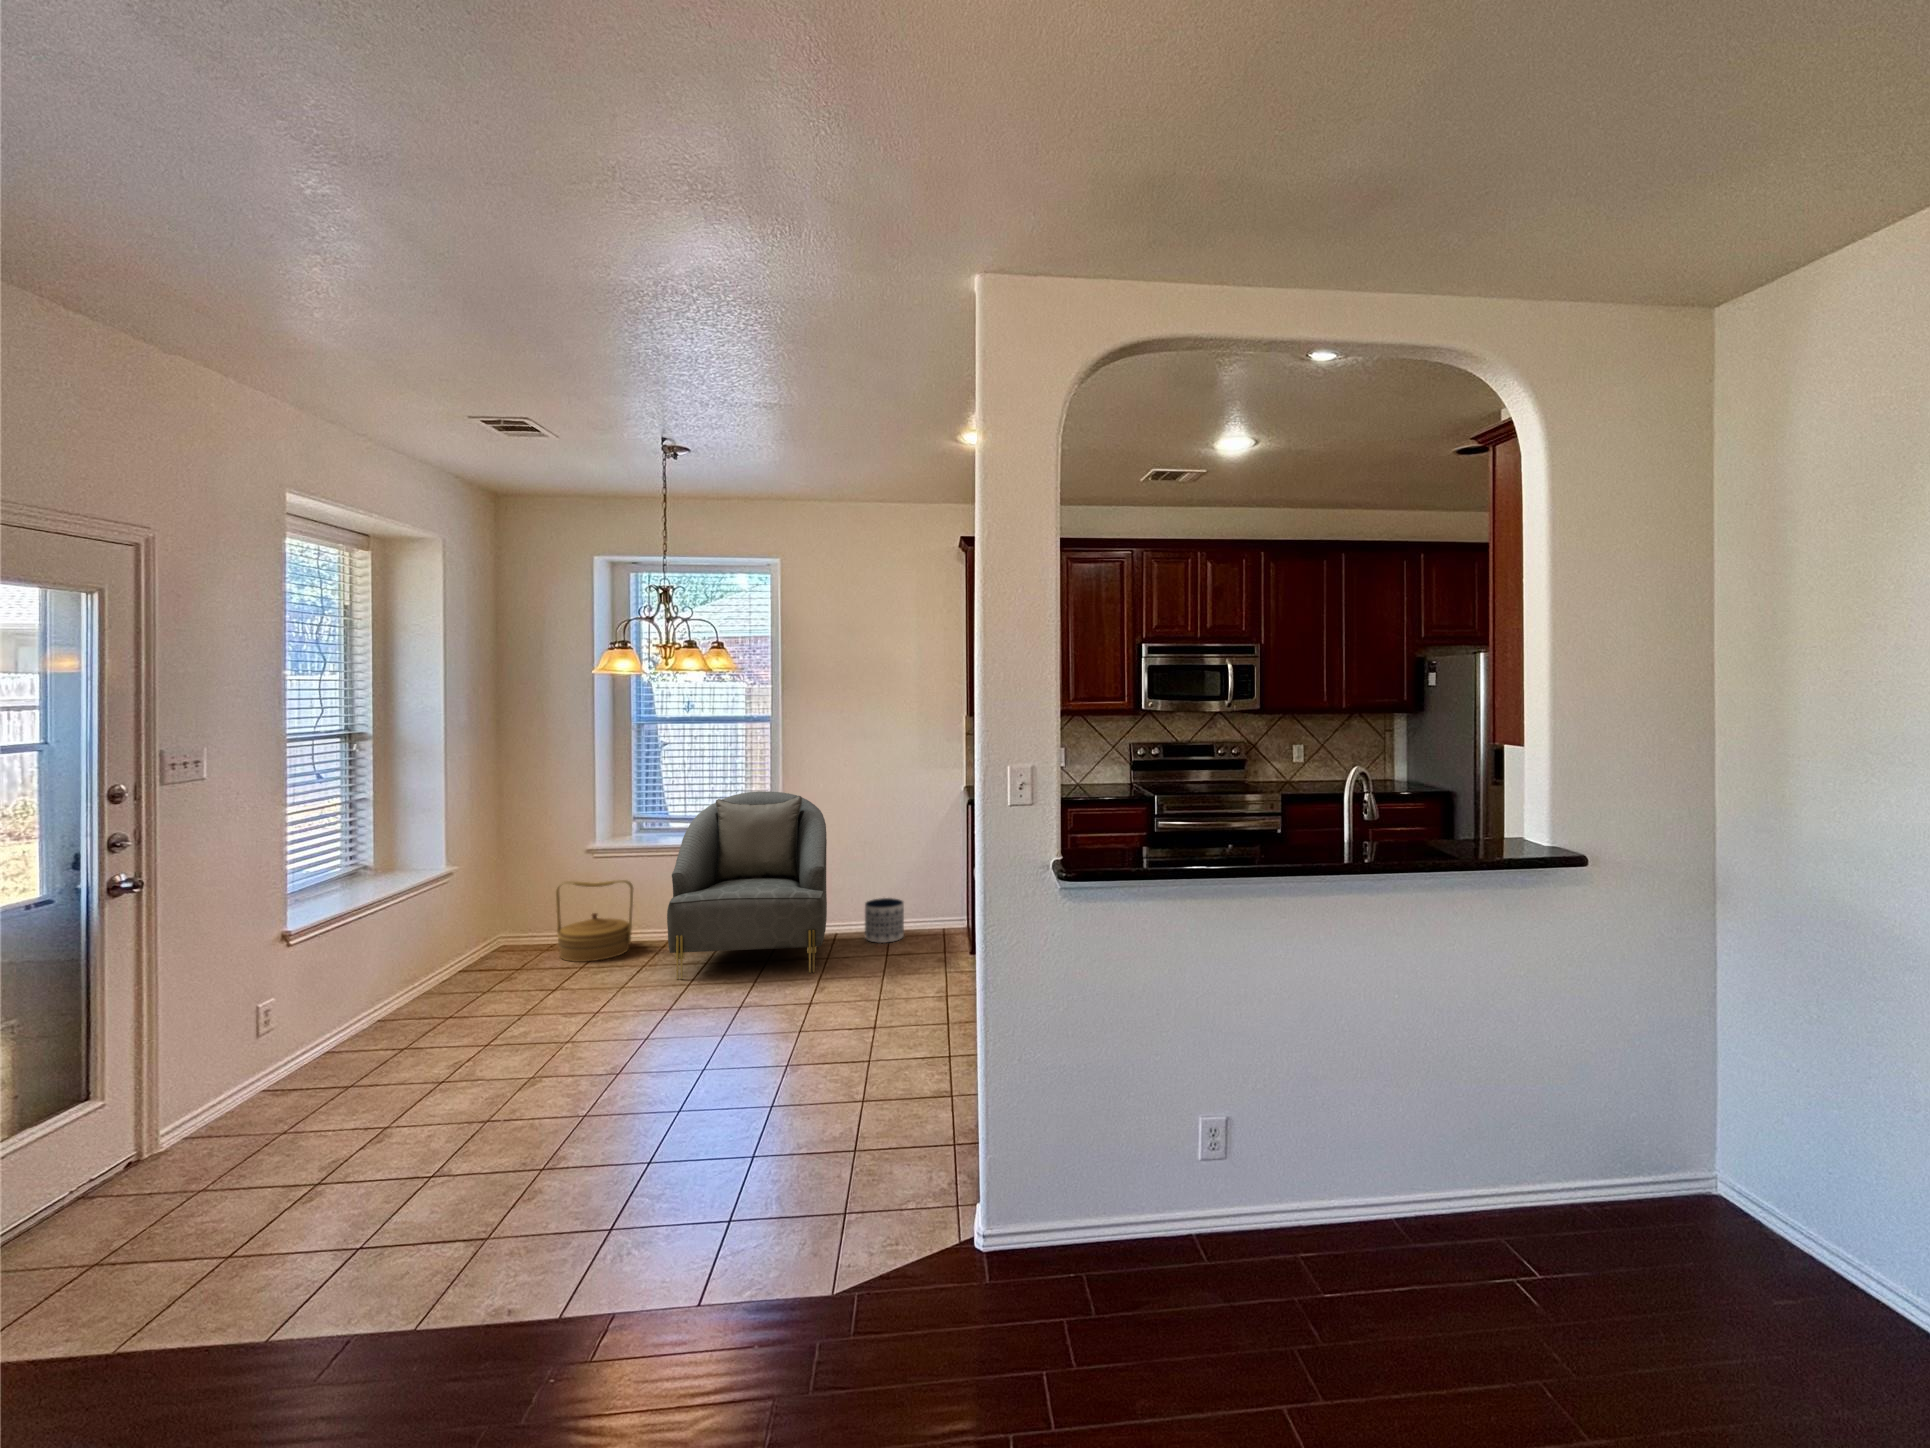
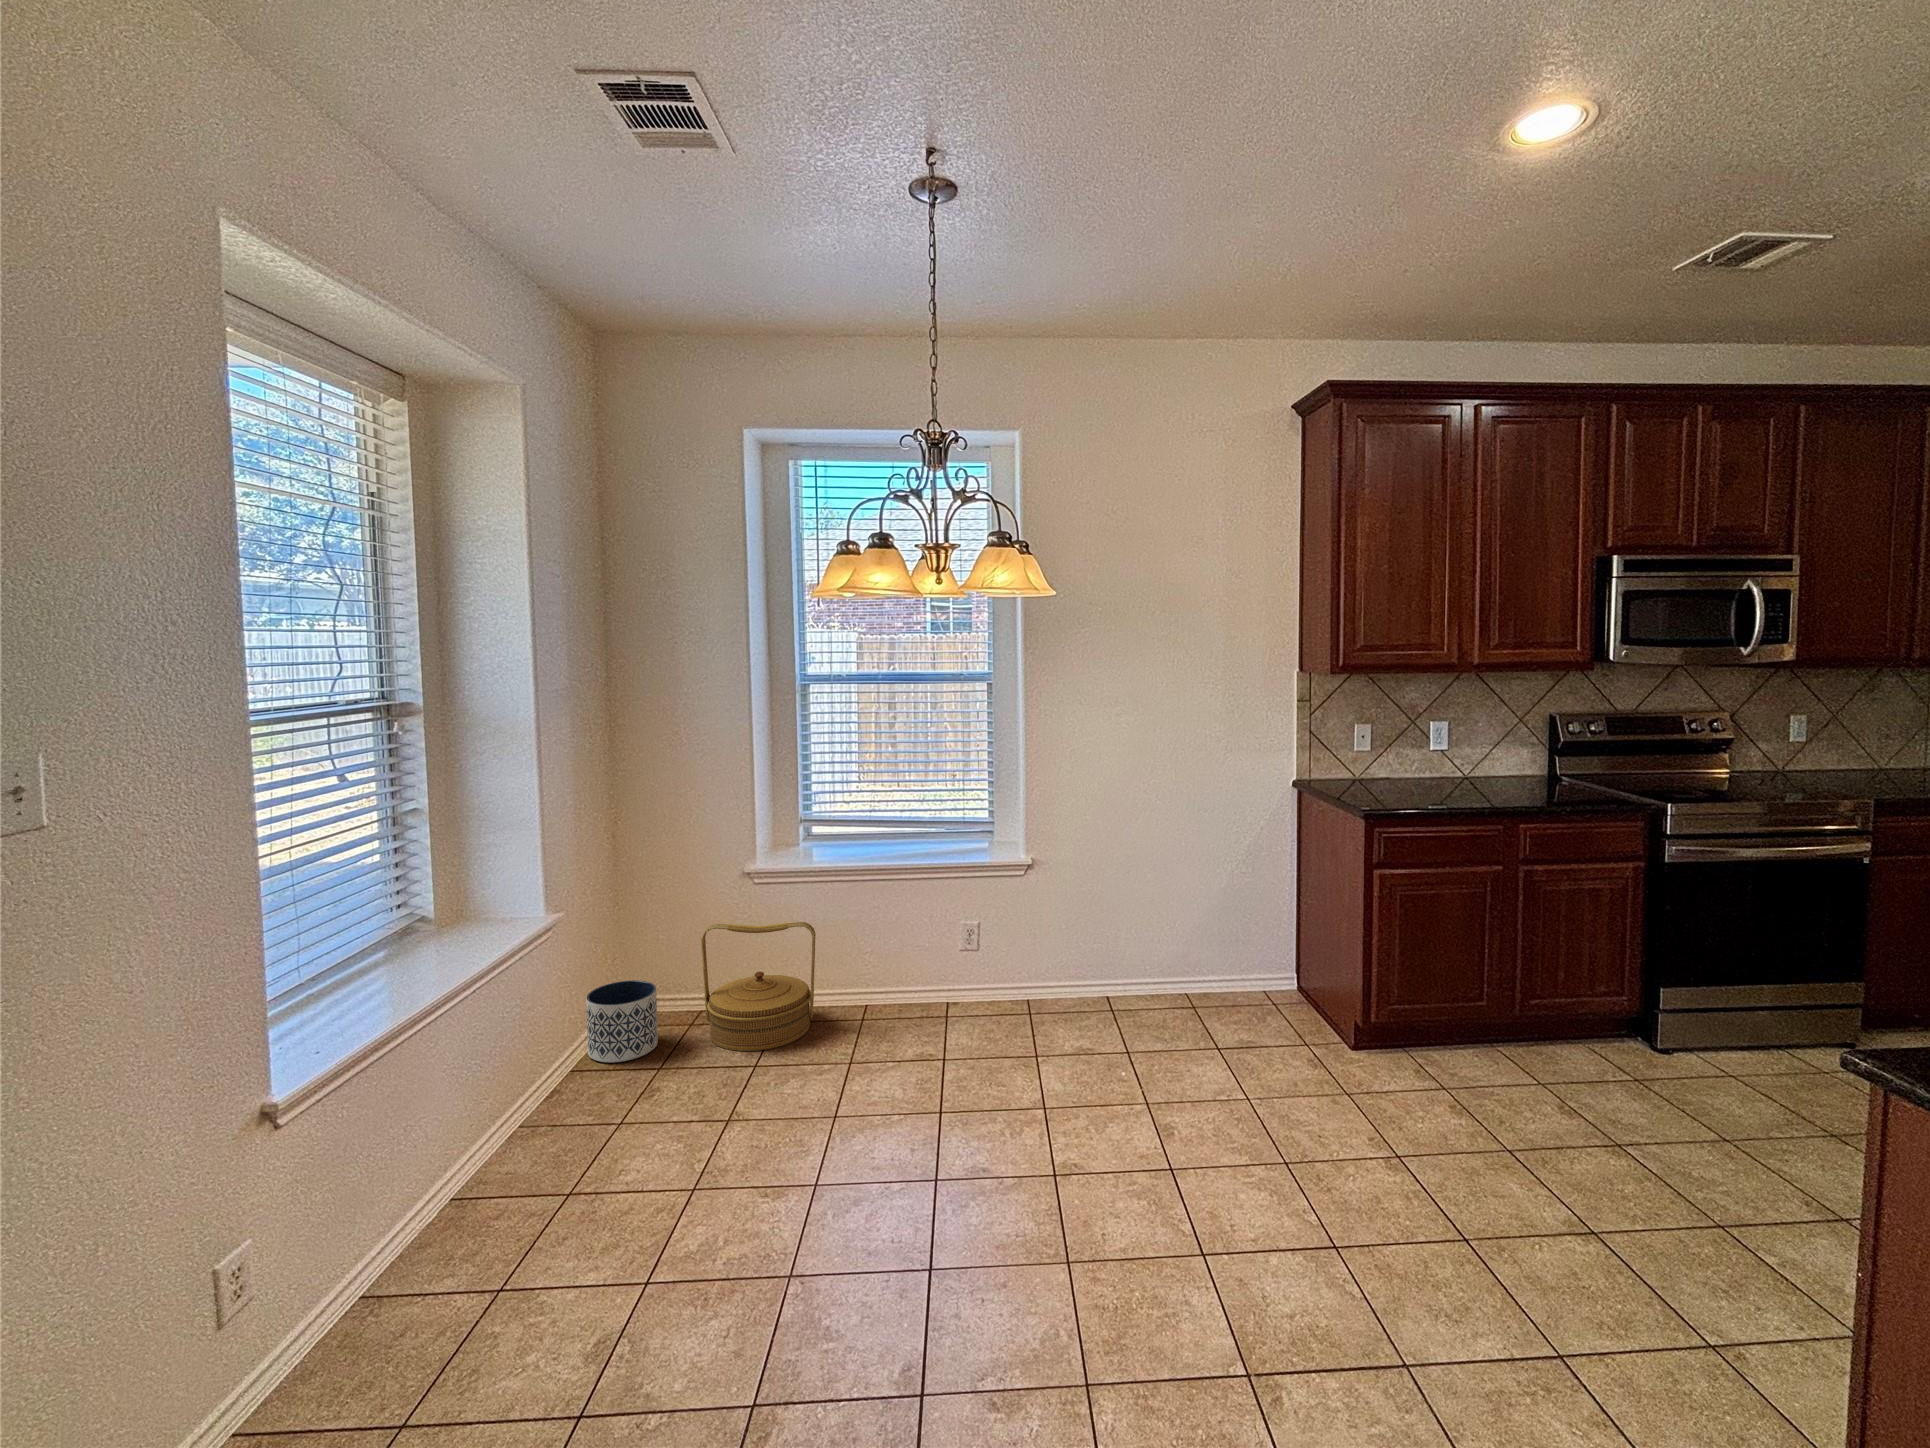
armchair: present [667,791,827,980] -> none [897,786,1139,1097]
planter: present [865,898,904,943] -> present [586,980,658,1063]

